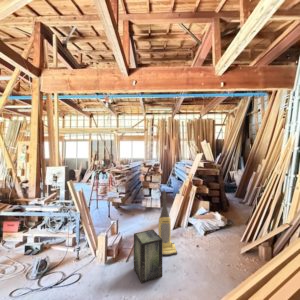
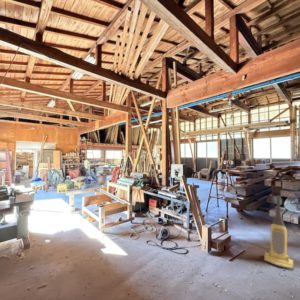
storage box: present [134,230,162,284] -> none [234,228,262,278]

